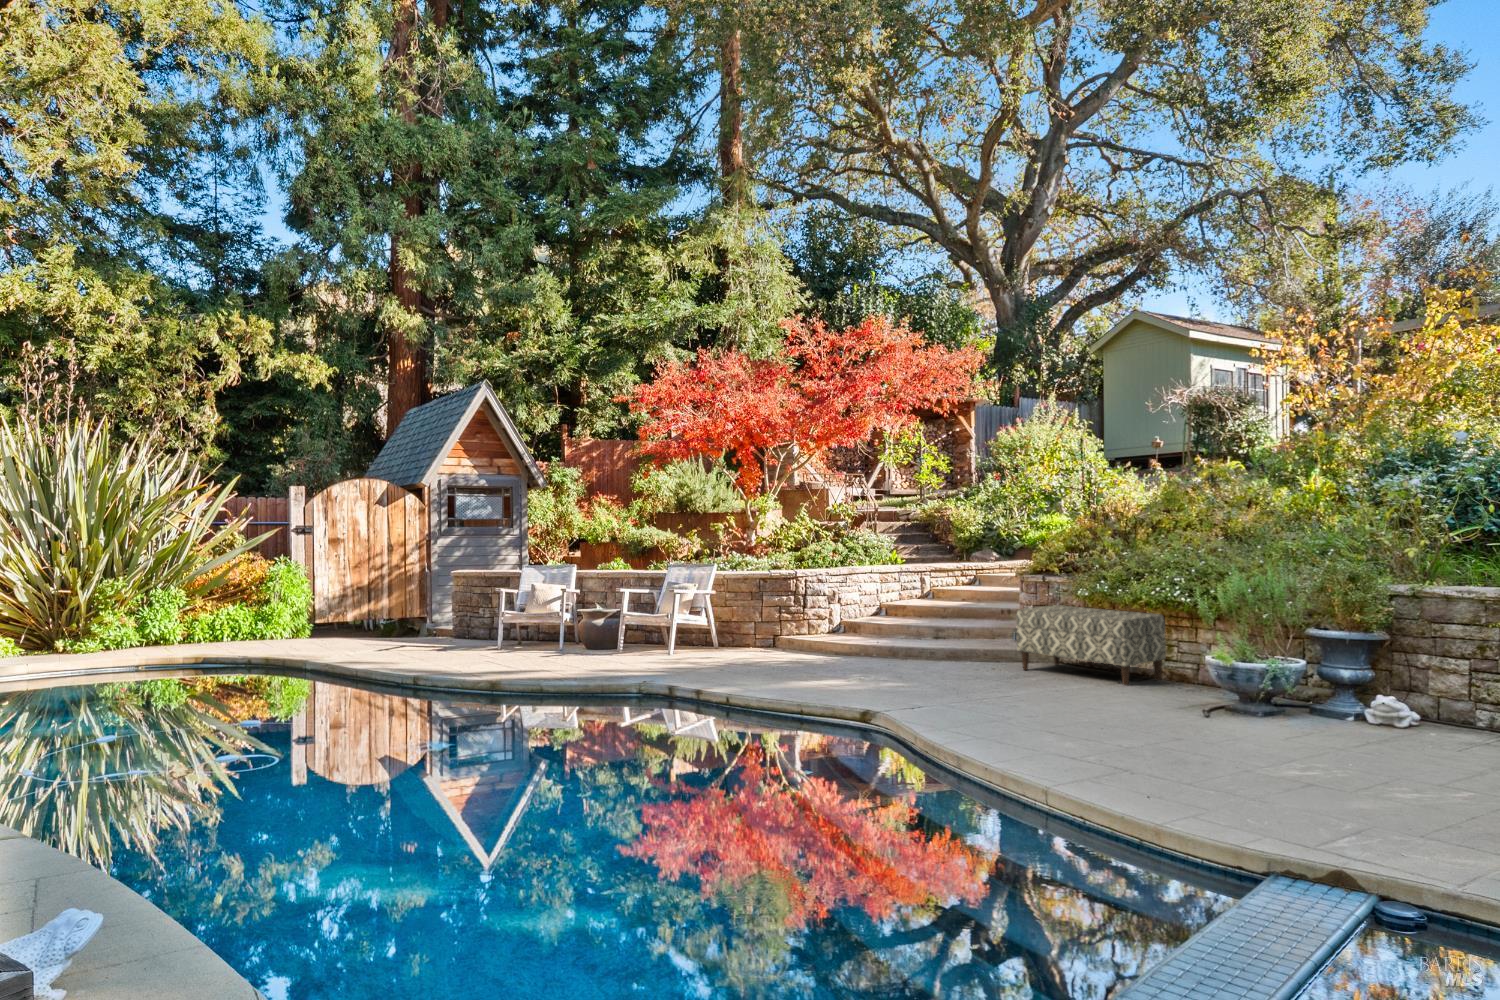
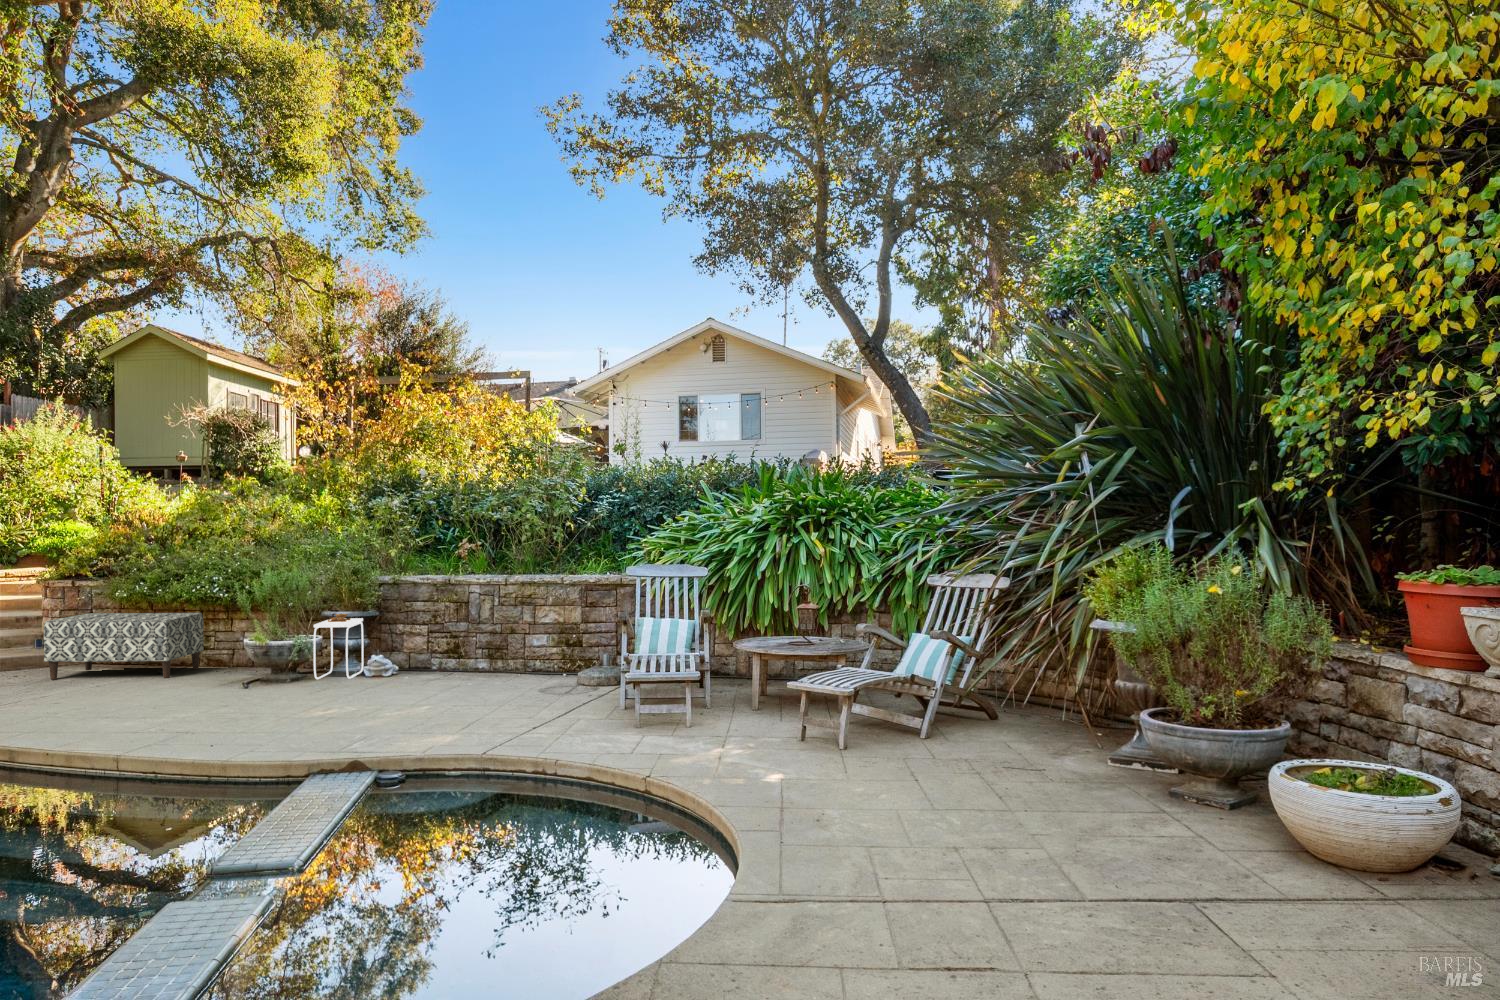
side table: none [1292,631,1366,723] -> present [314,613,364,679]

